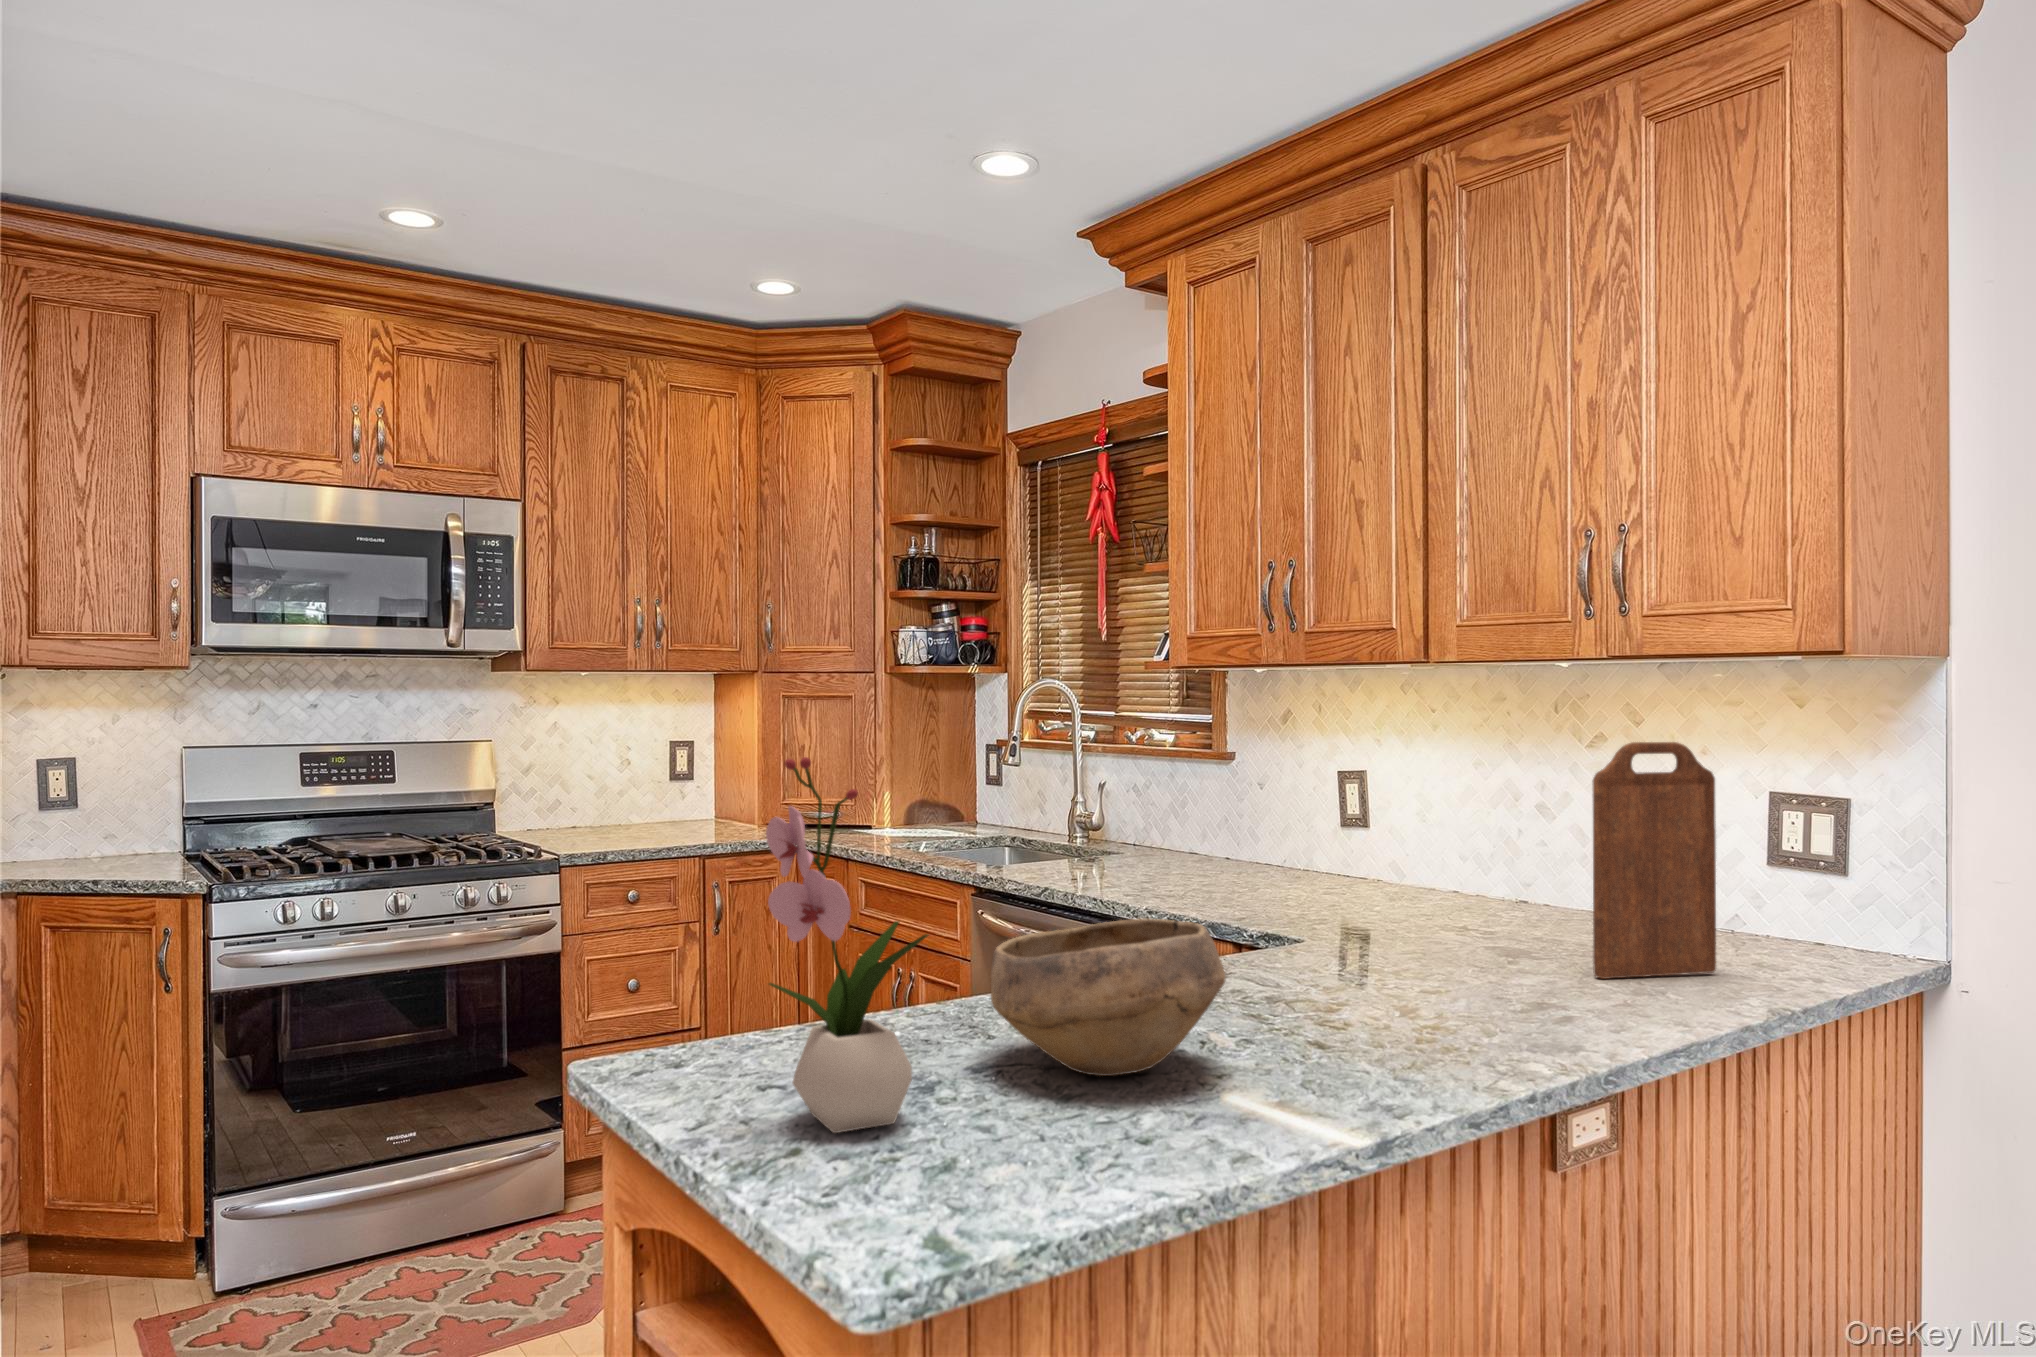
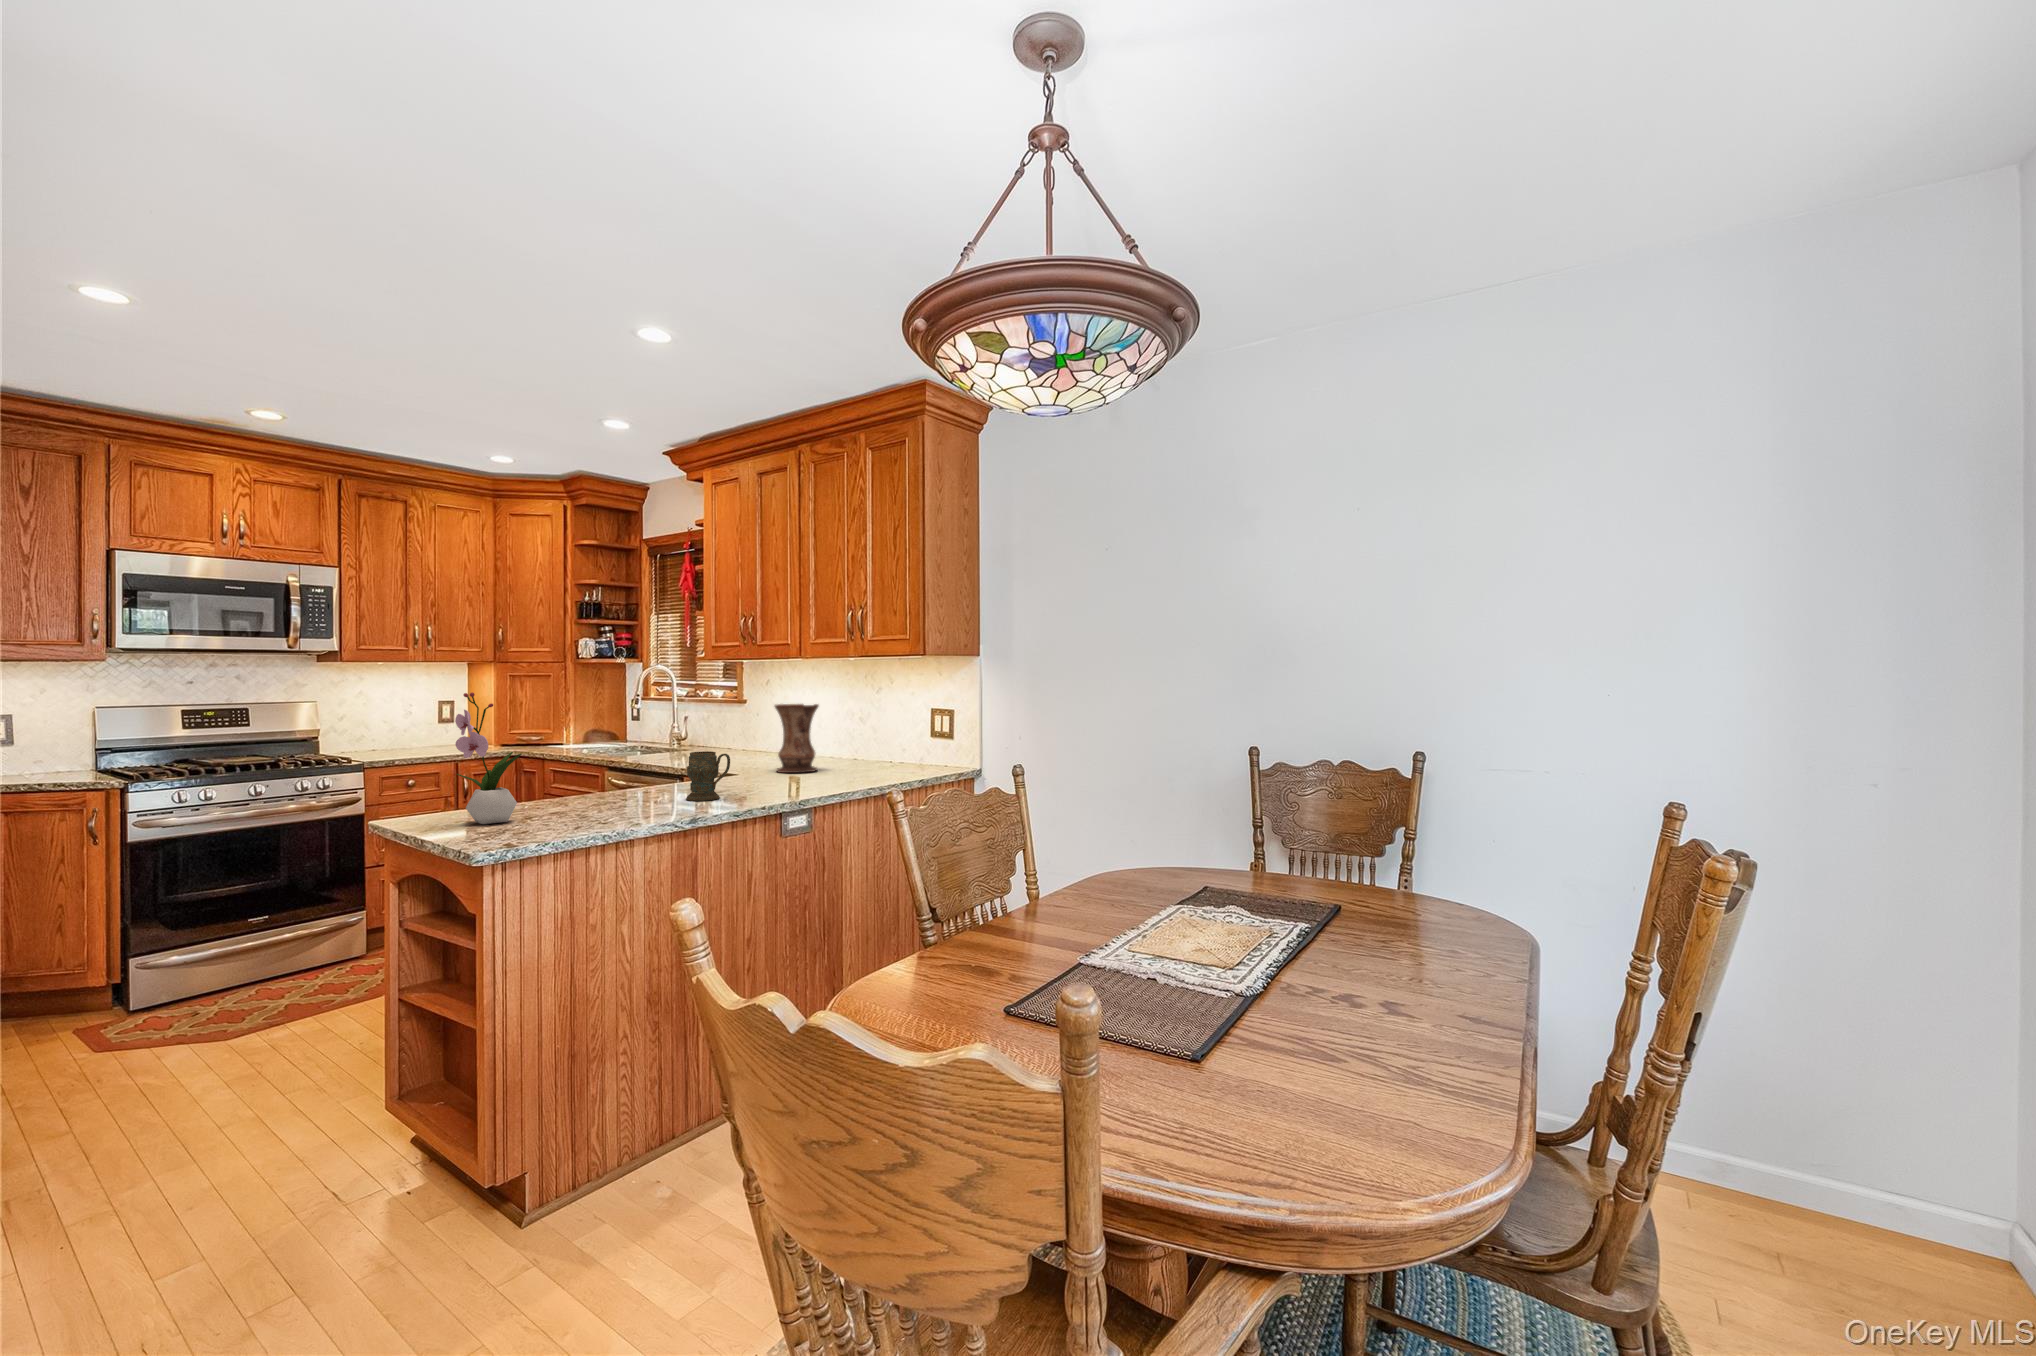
cutting board: present [1593,742,1716,979] -> none [841,690,892,781]
vase: none [1372,769,1482,940] -> present [775,704,819,773]
mug: none [1278,910,1402,1052] -> present [686,751,730,801]
bowl: present [991,919,1225,1076] -> none [559,754,654,809]

